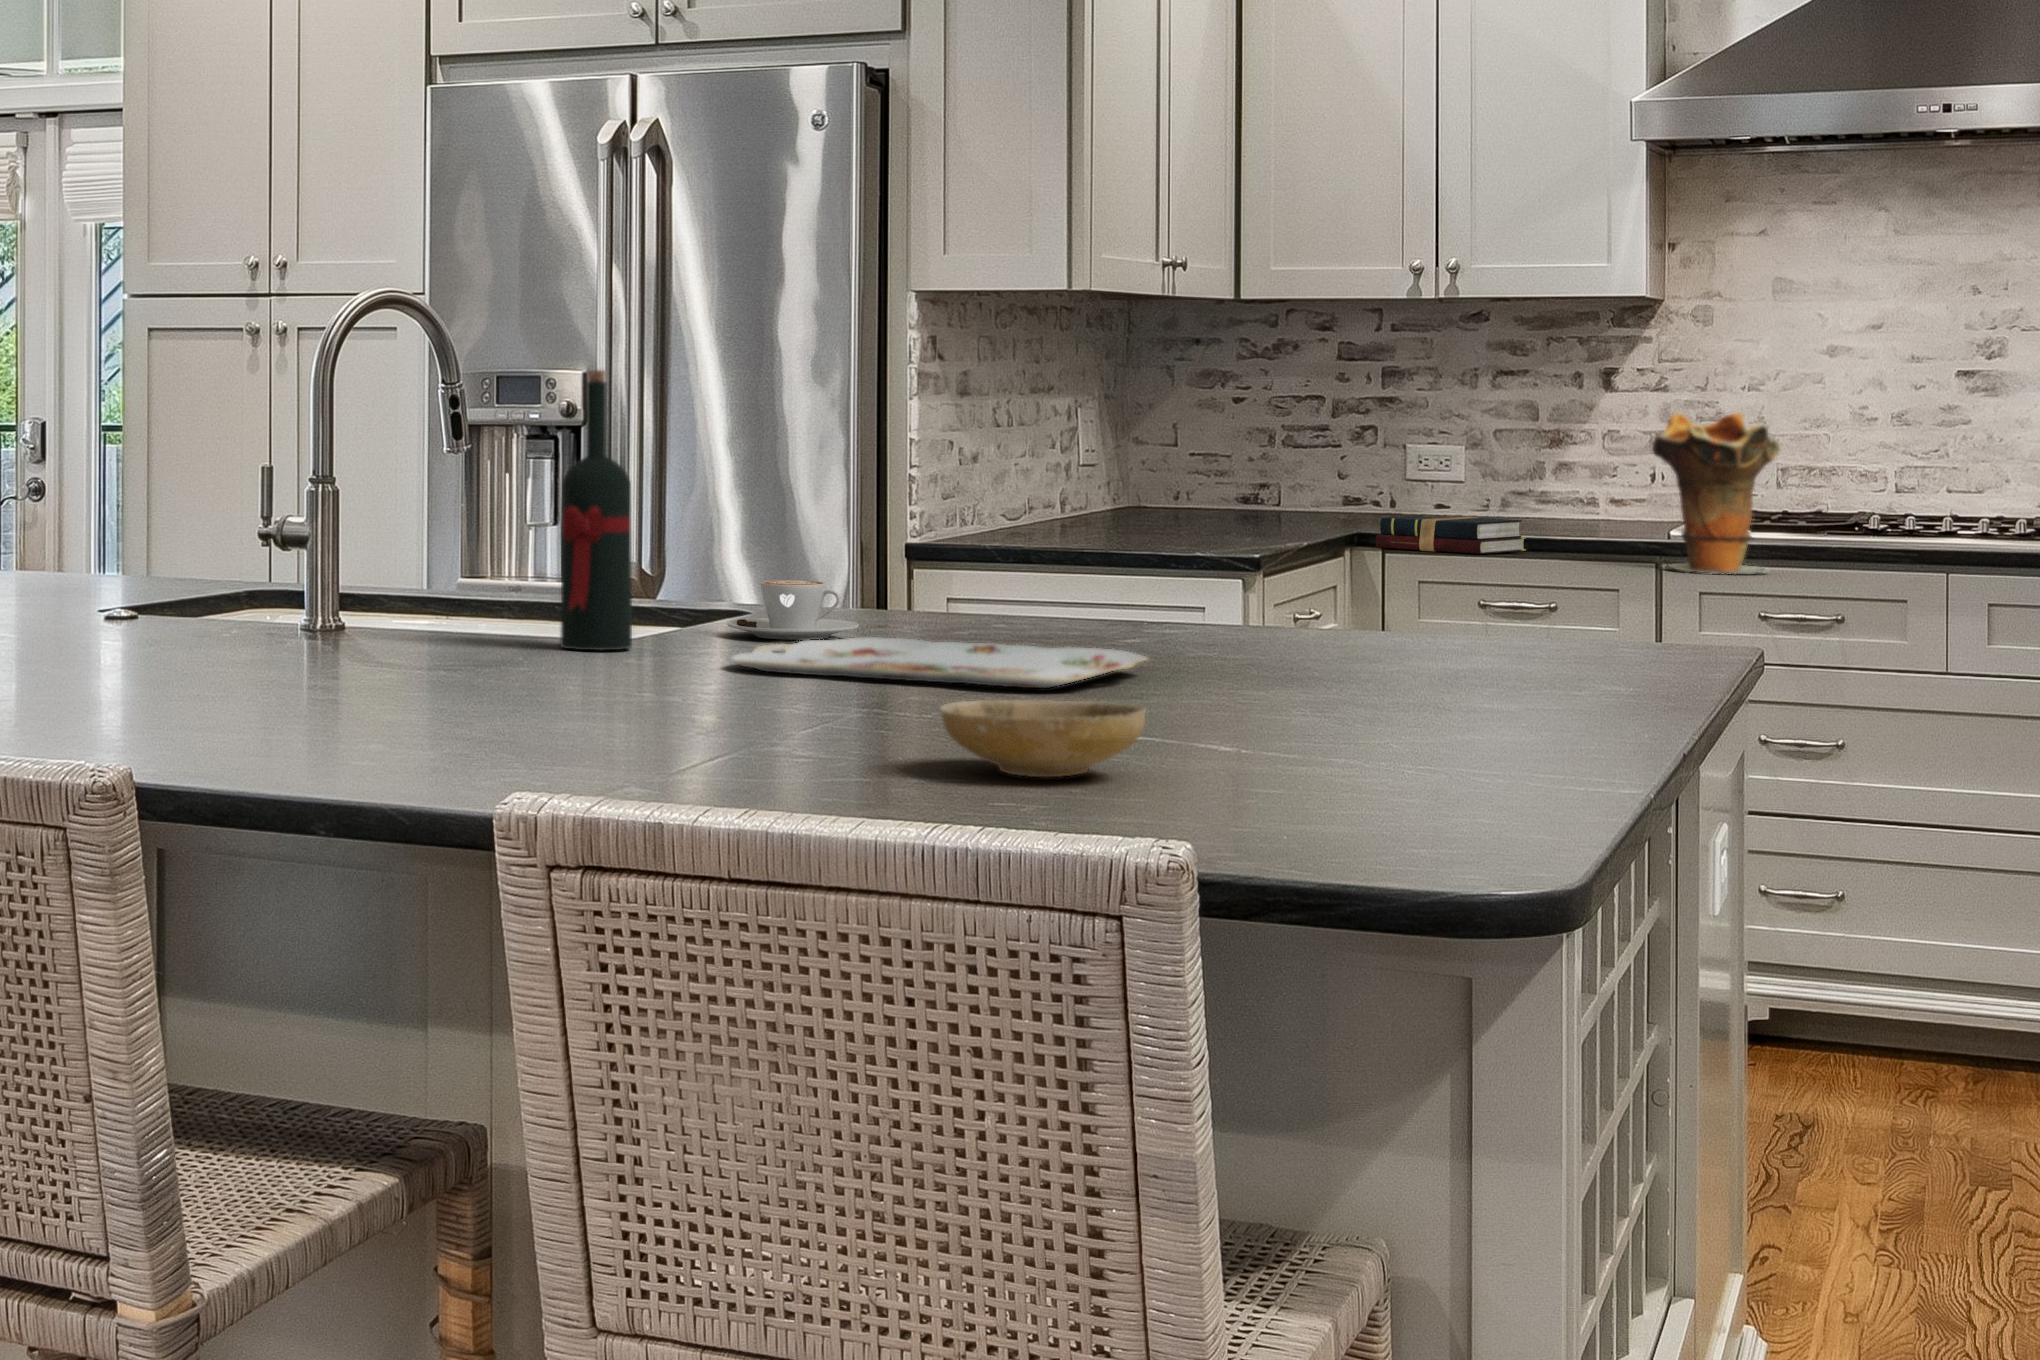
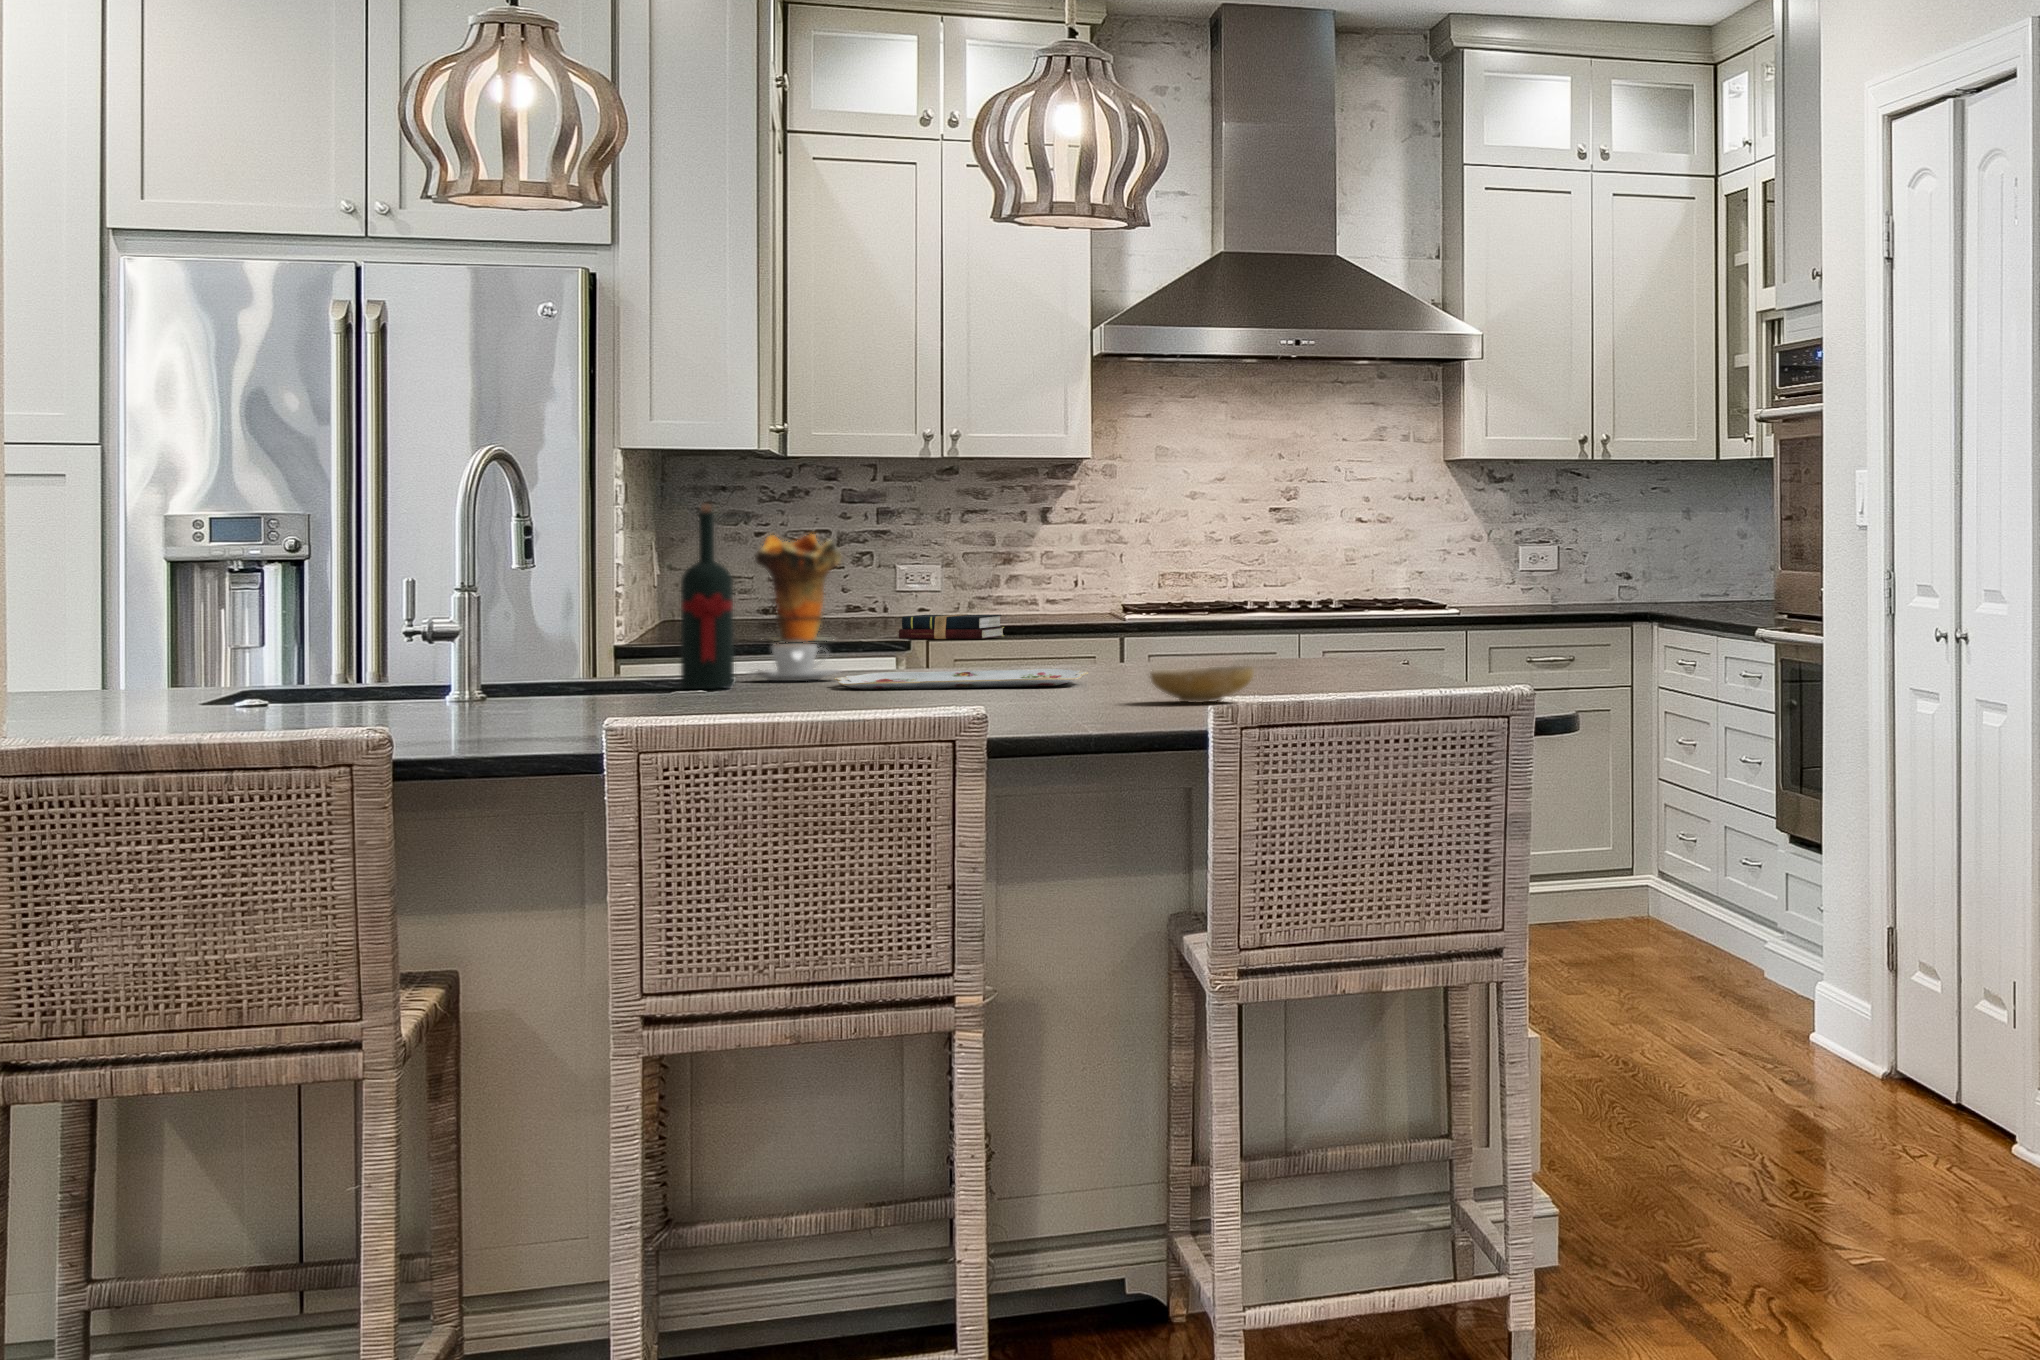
decorative vase: present [1652,412,1780,574] -> present [755,535,841,643]

